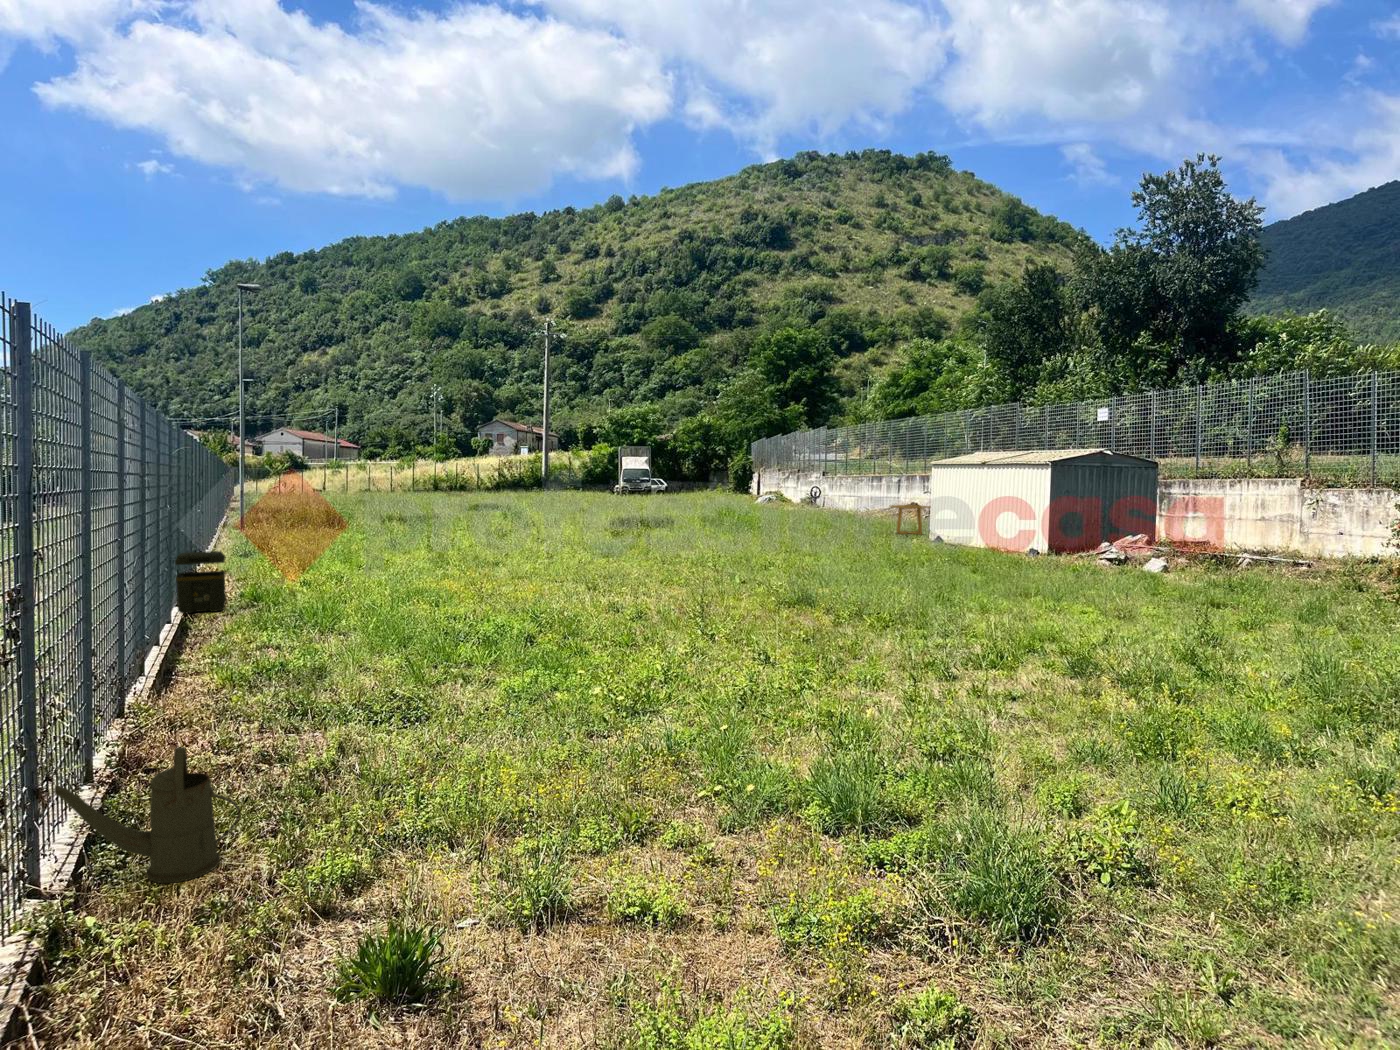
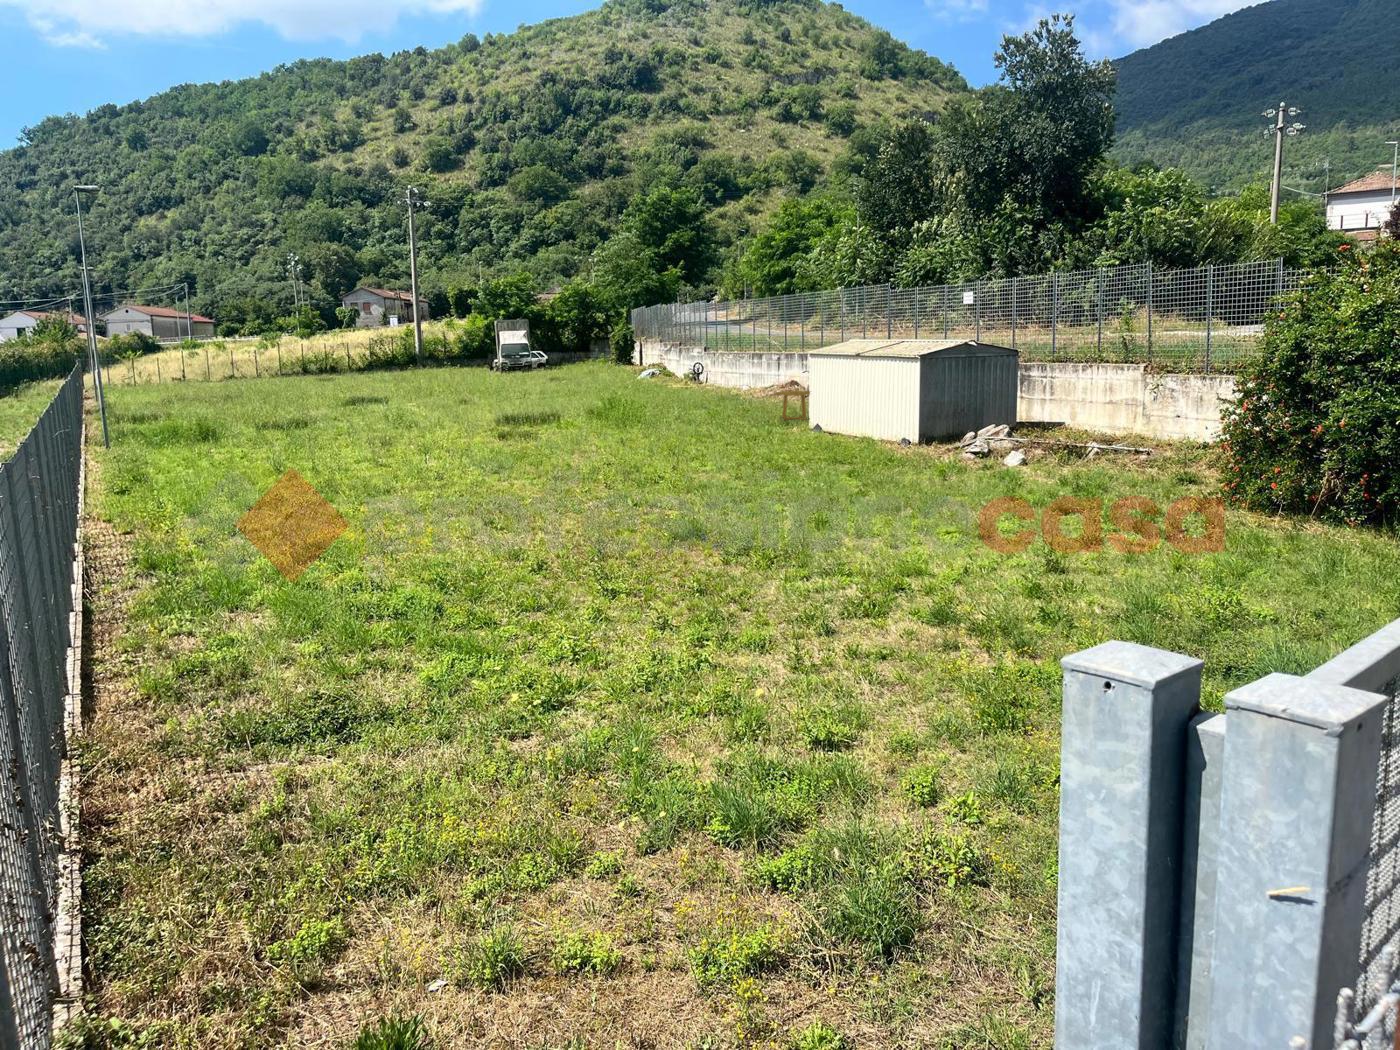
toolbox: present [175,551,226,614] -> none [59,517,123,587]
watering can: present [54,747,240,883] -> none [50,838,238,965]

